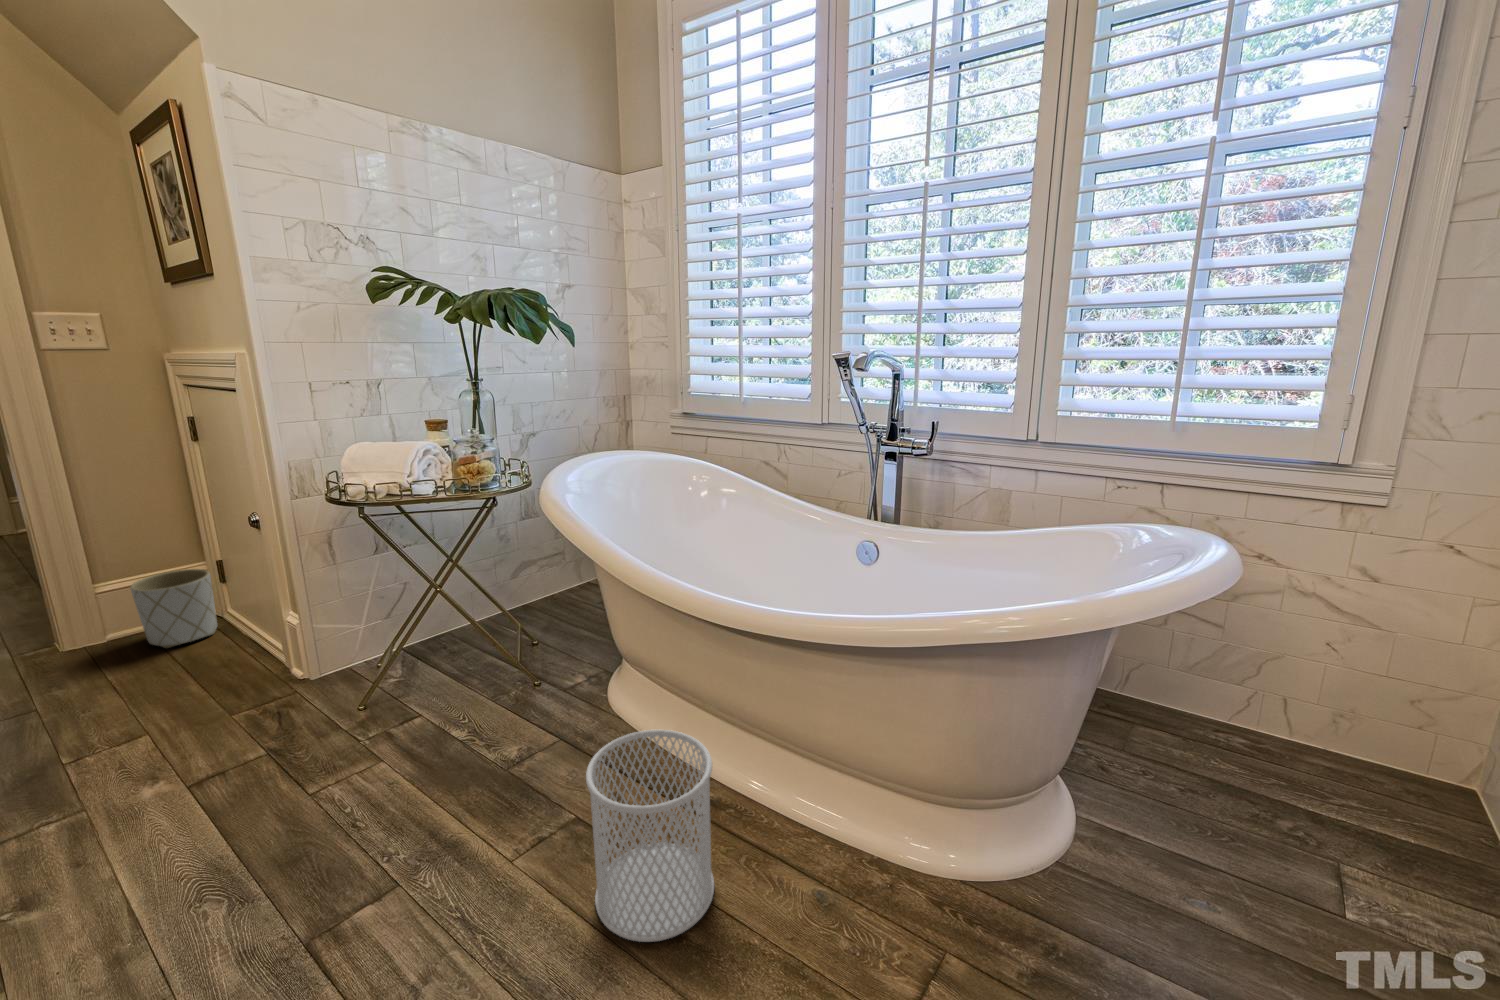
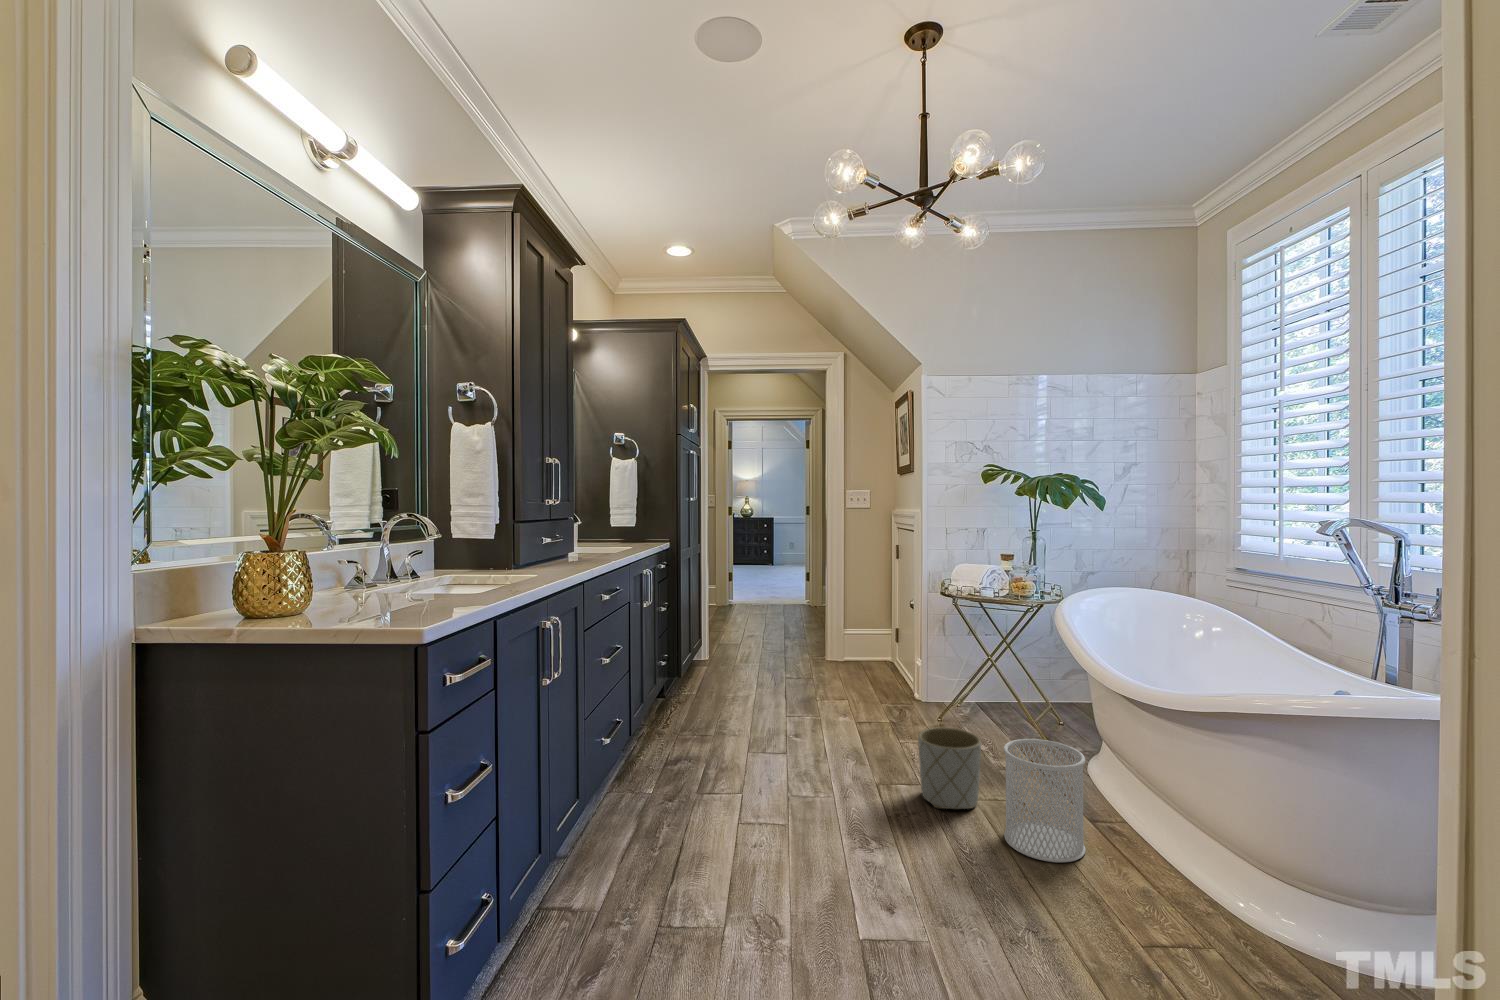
planter: present [130,569,217,648] -> present [918,727,981,809]

